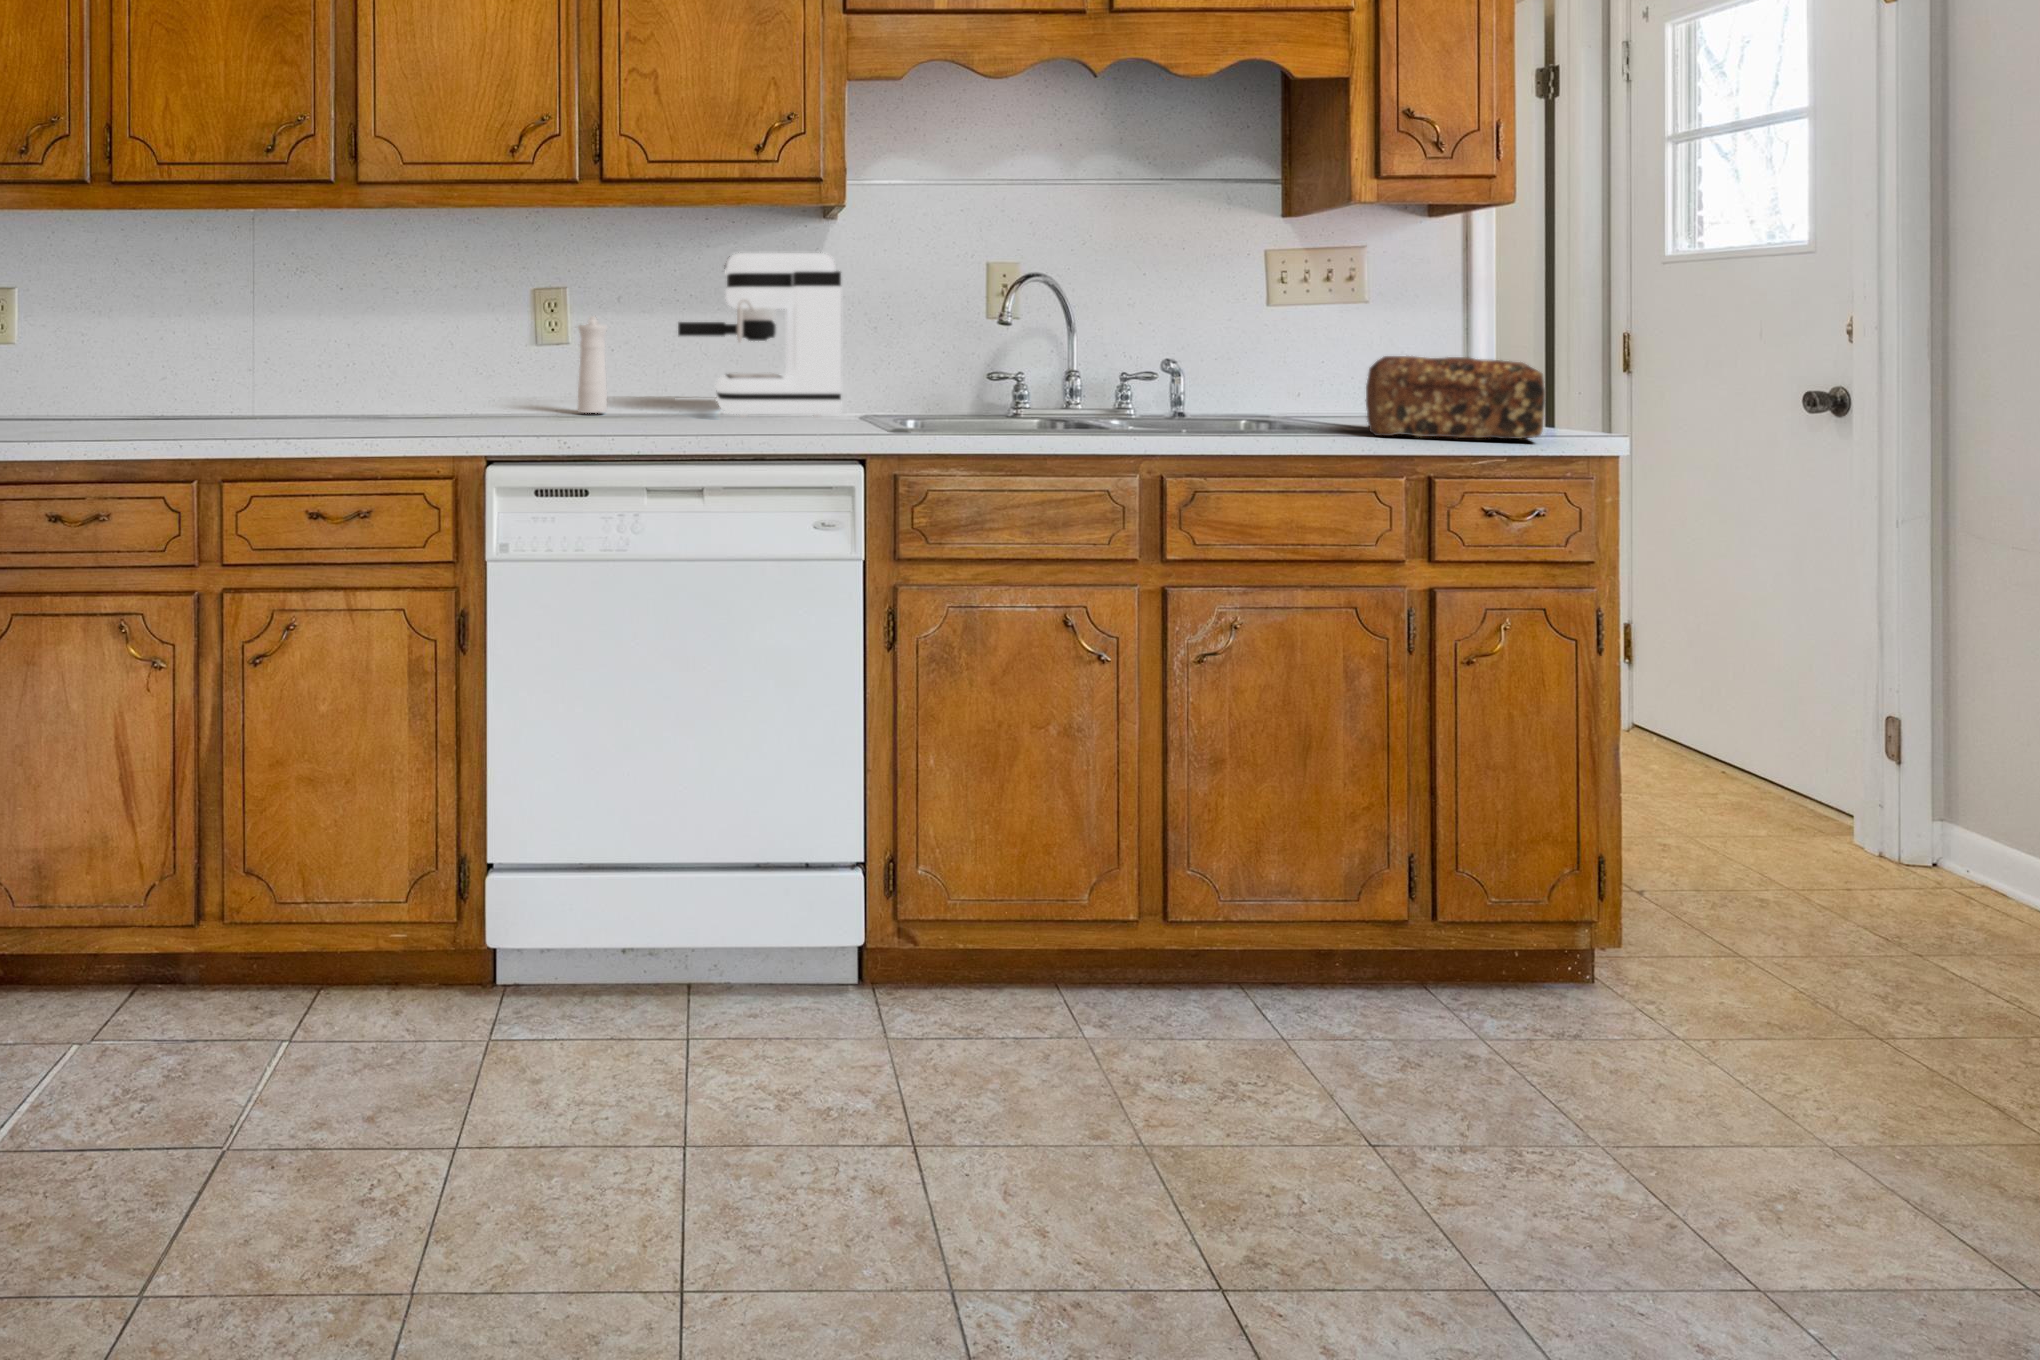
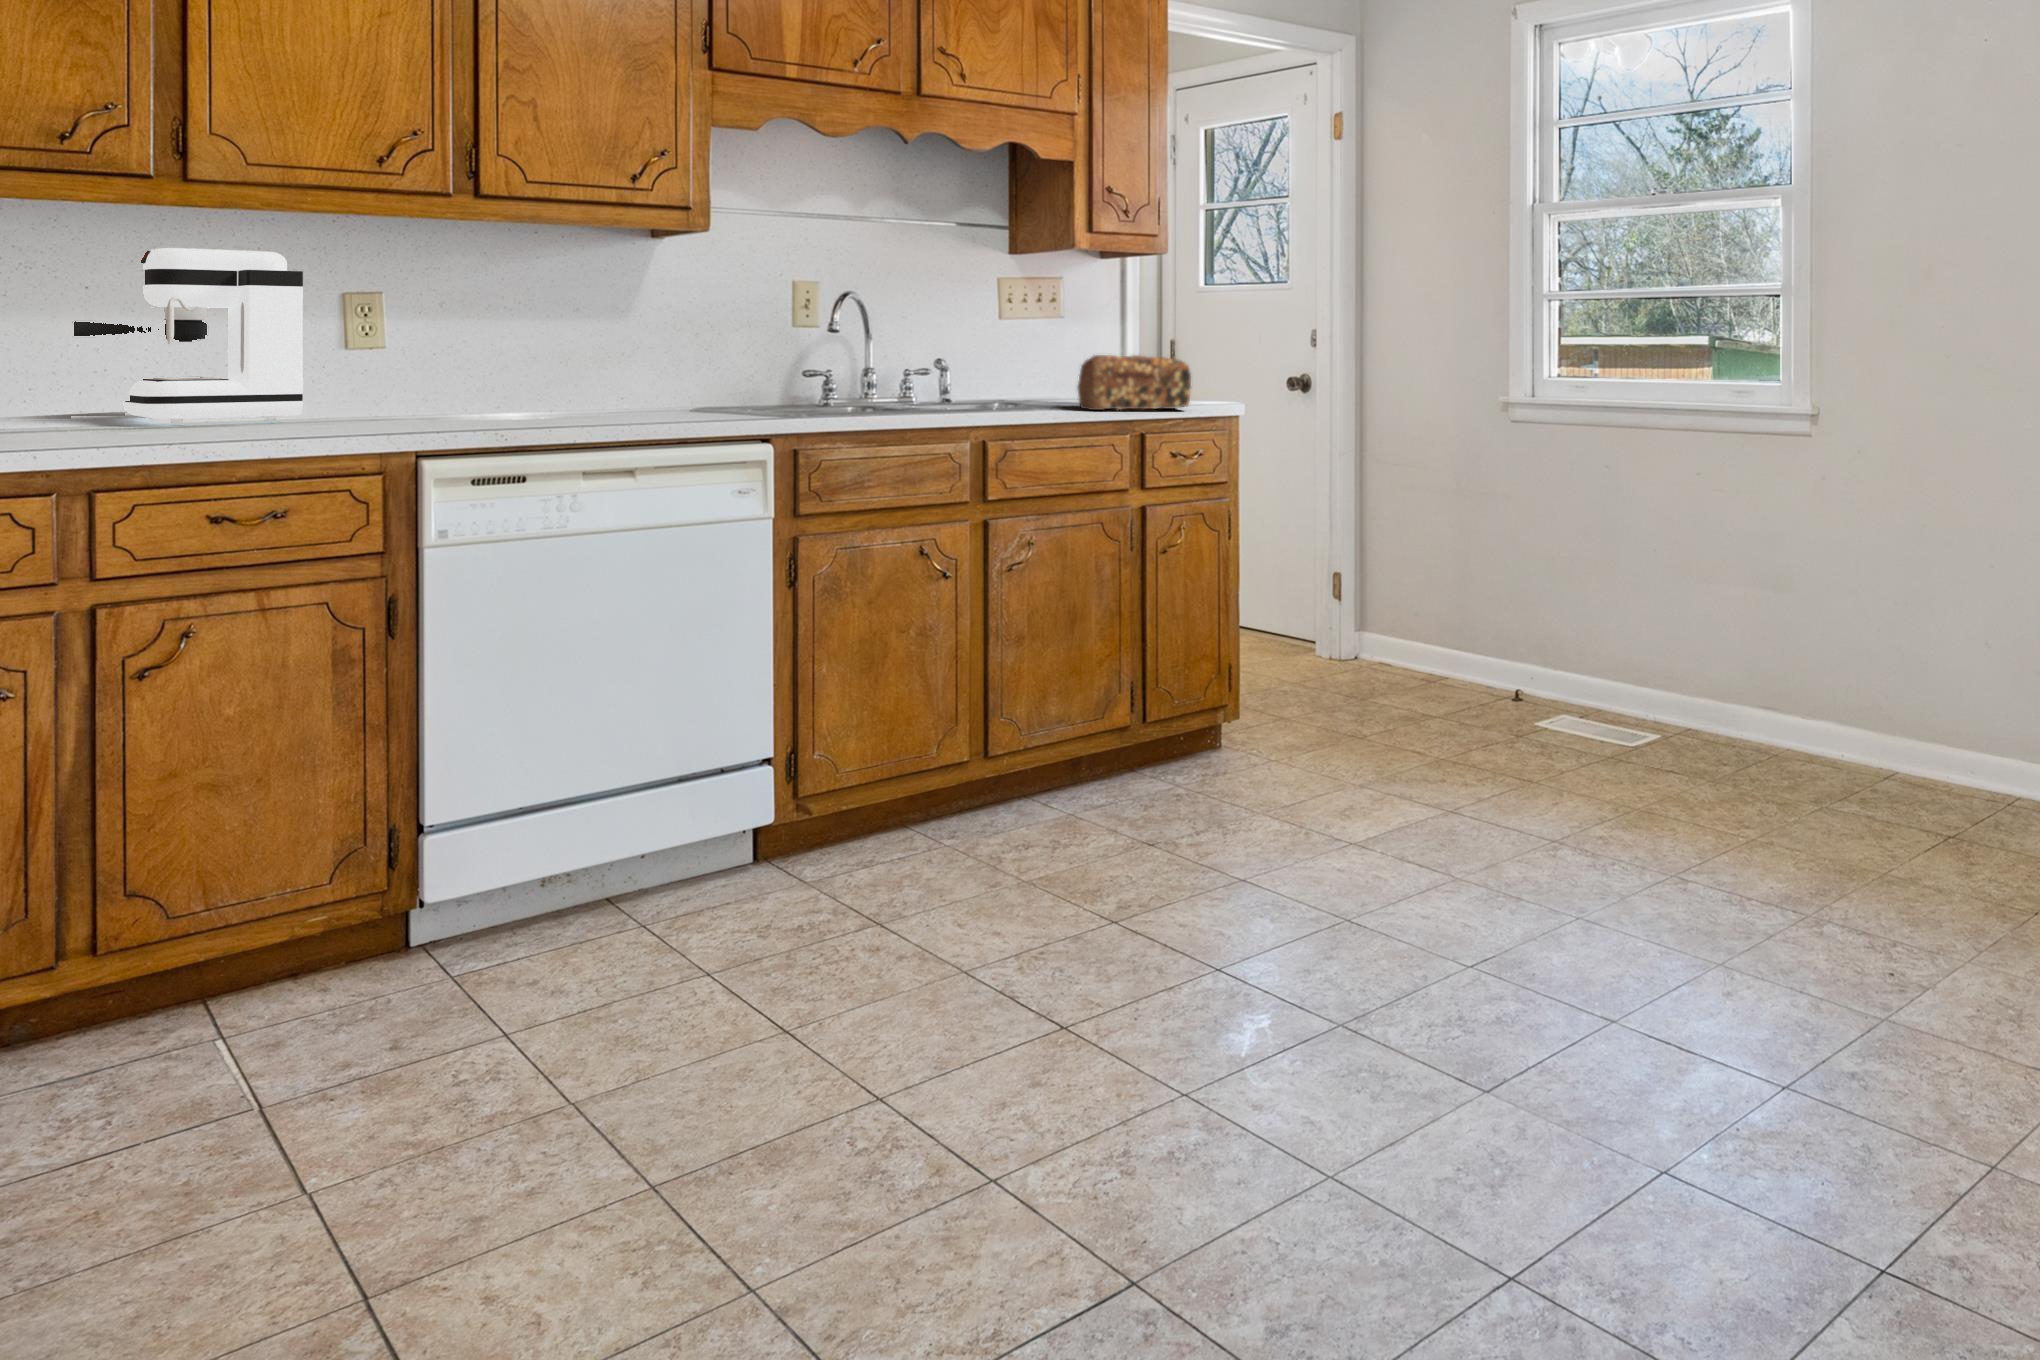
coffee maker: present [678,253,841,418] -> present [74,248,303,423]
pepper mill: present [578,316,607,413] -> none [404,311,443,416]

